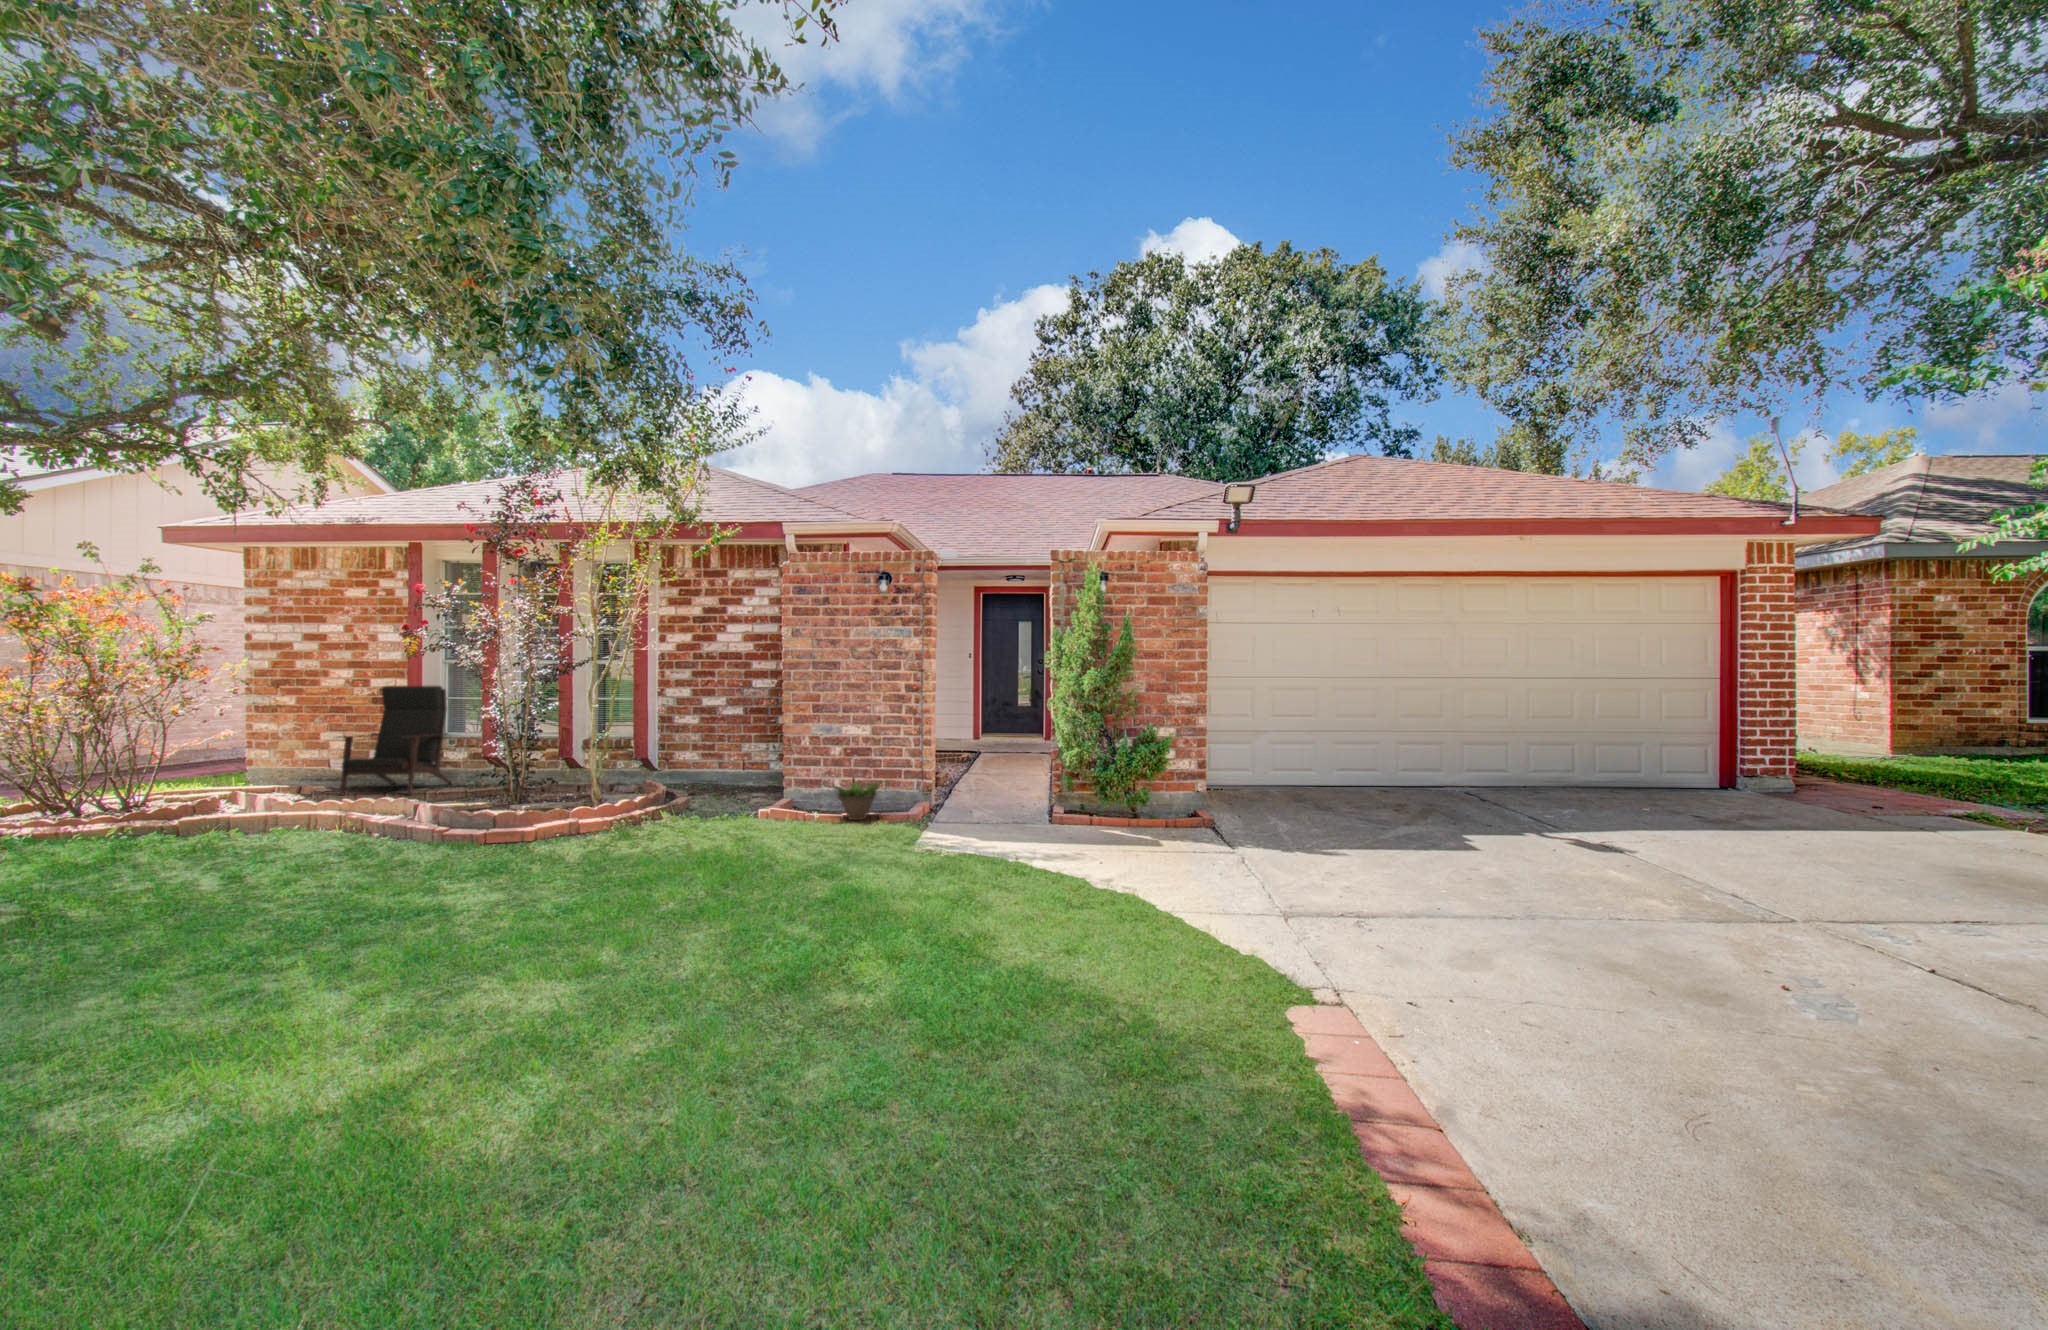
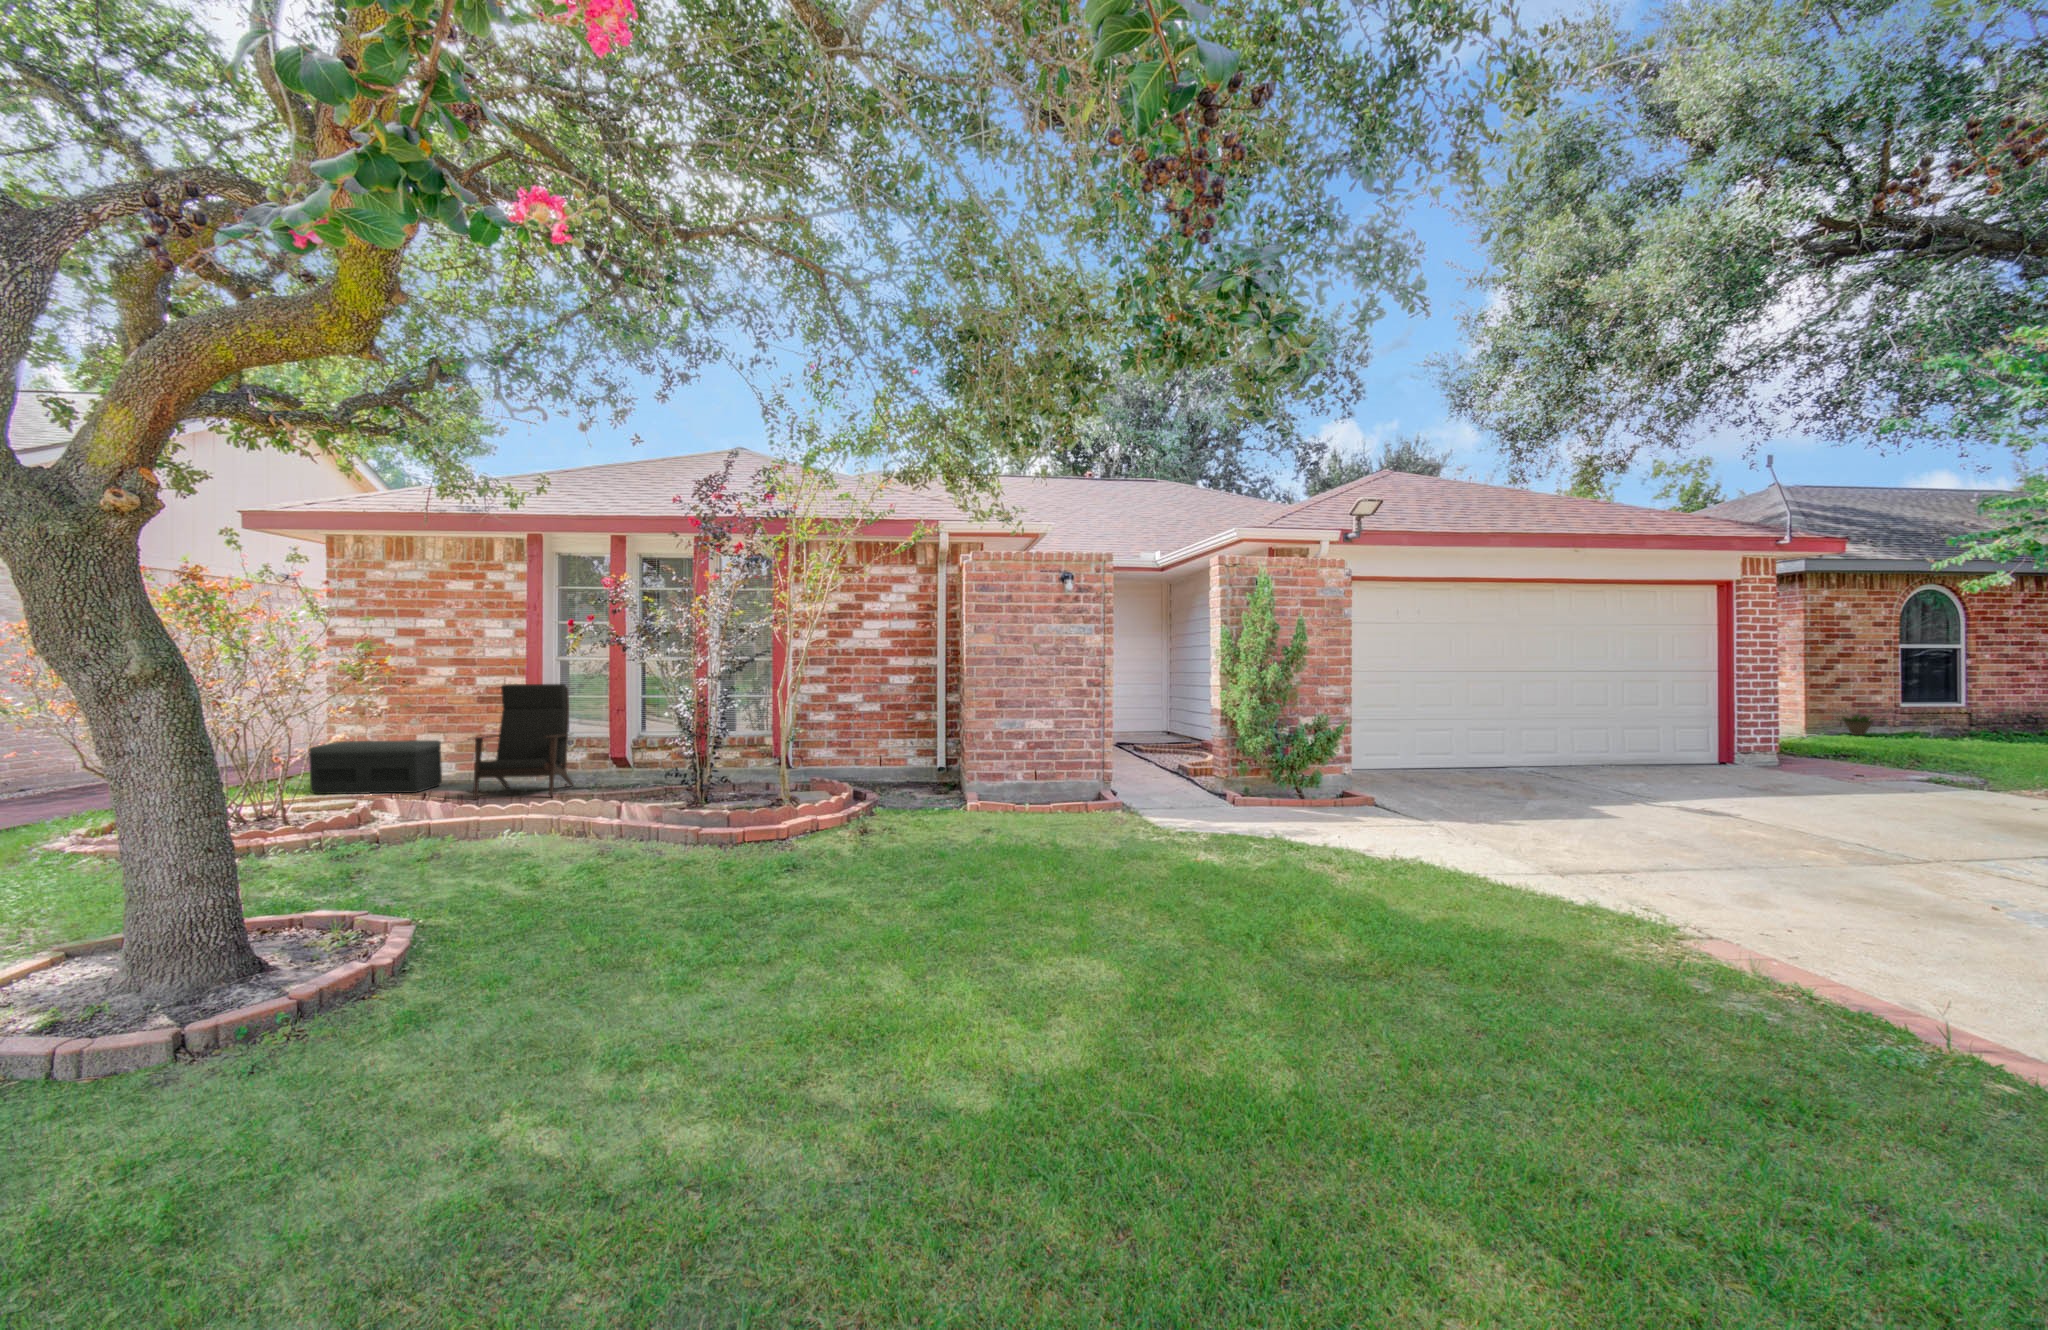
storage bench: none [220,738,343,787] -> present [309,740,442,794]
decorative plant: present [833,781,883,820] -> present [1842,715,1873,735]

